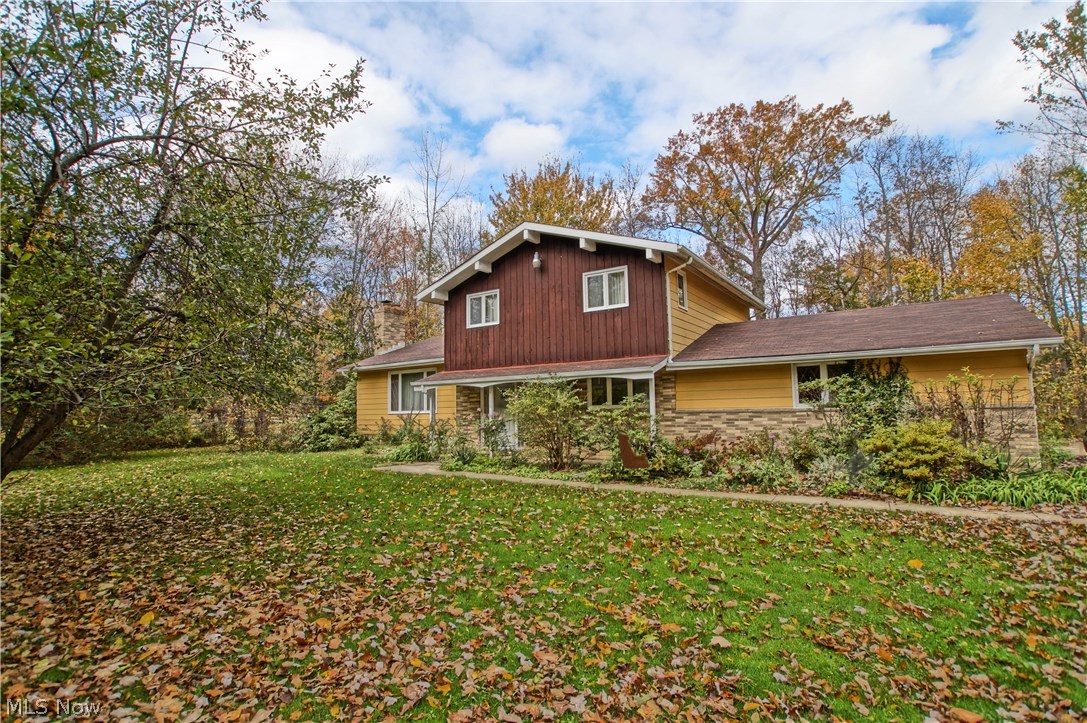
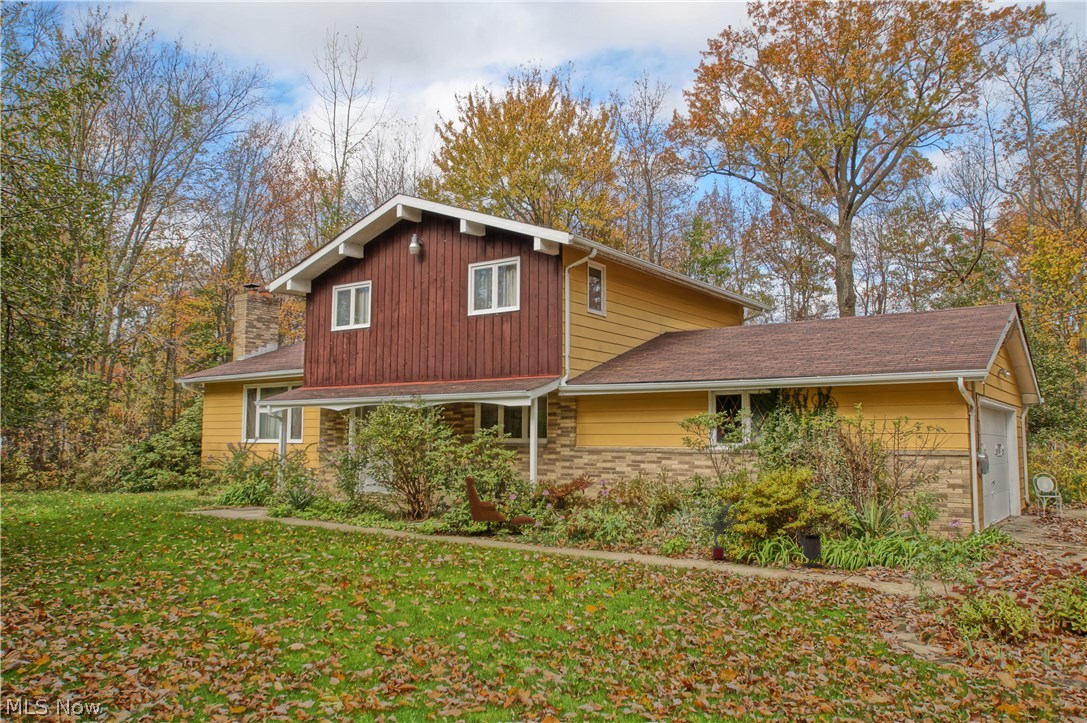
watering can: none [916,468,953,502] -> present [796,527,823,568]

